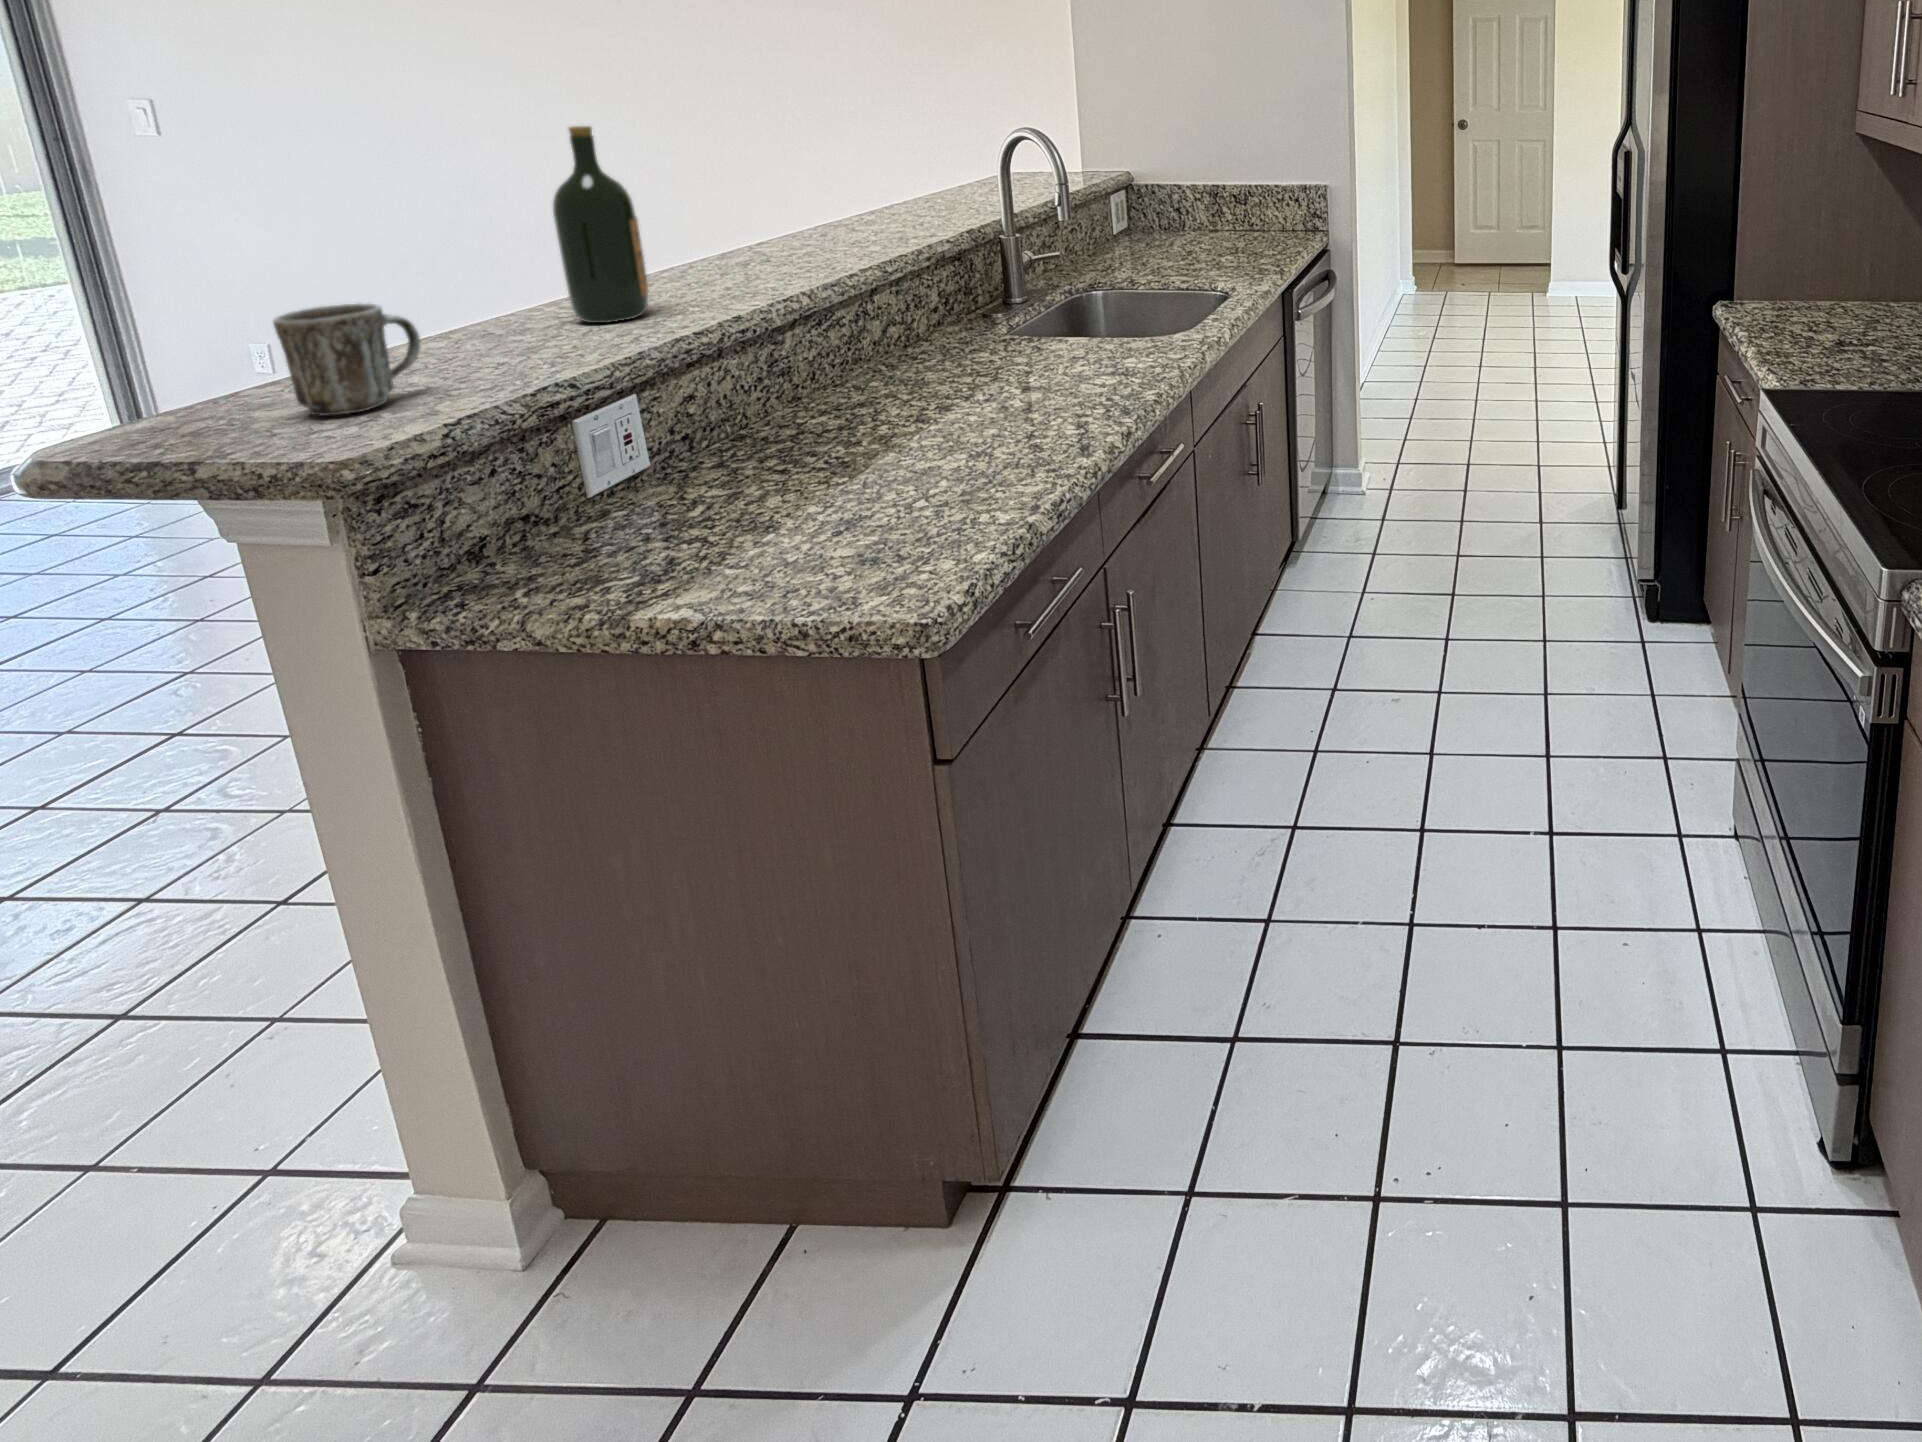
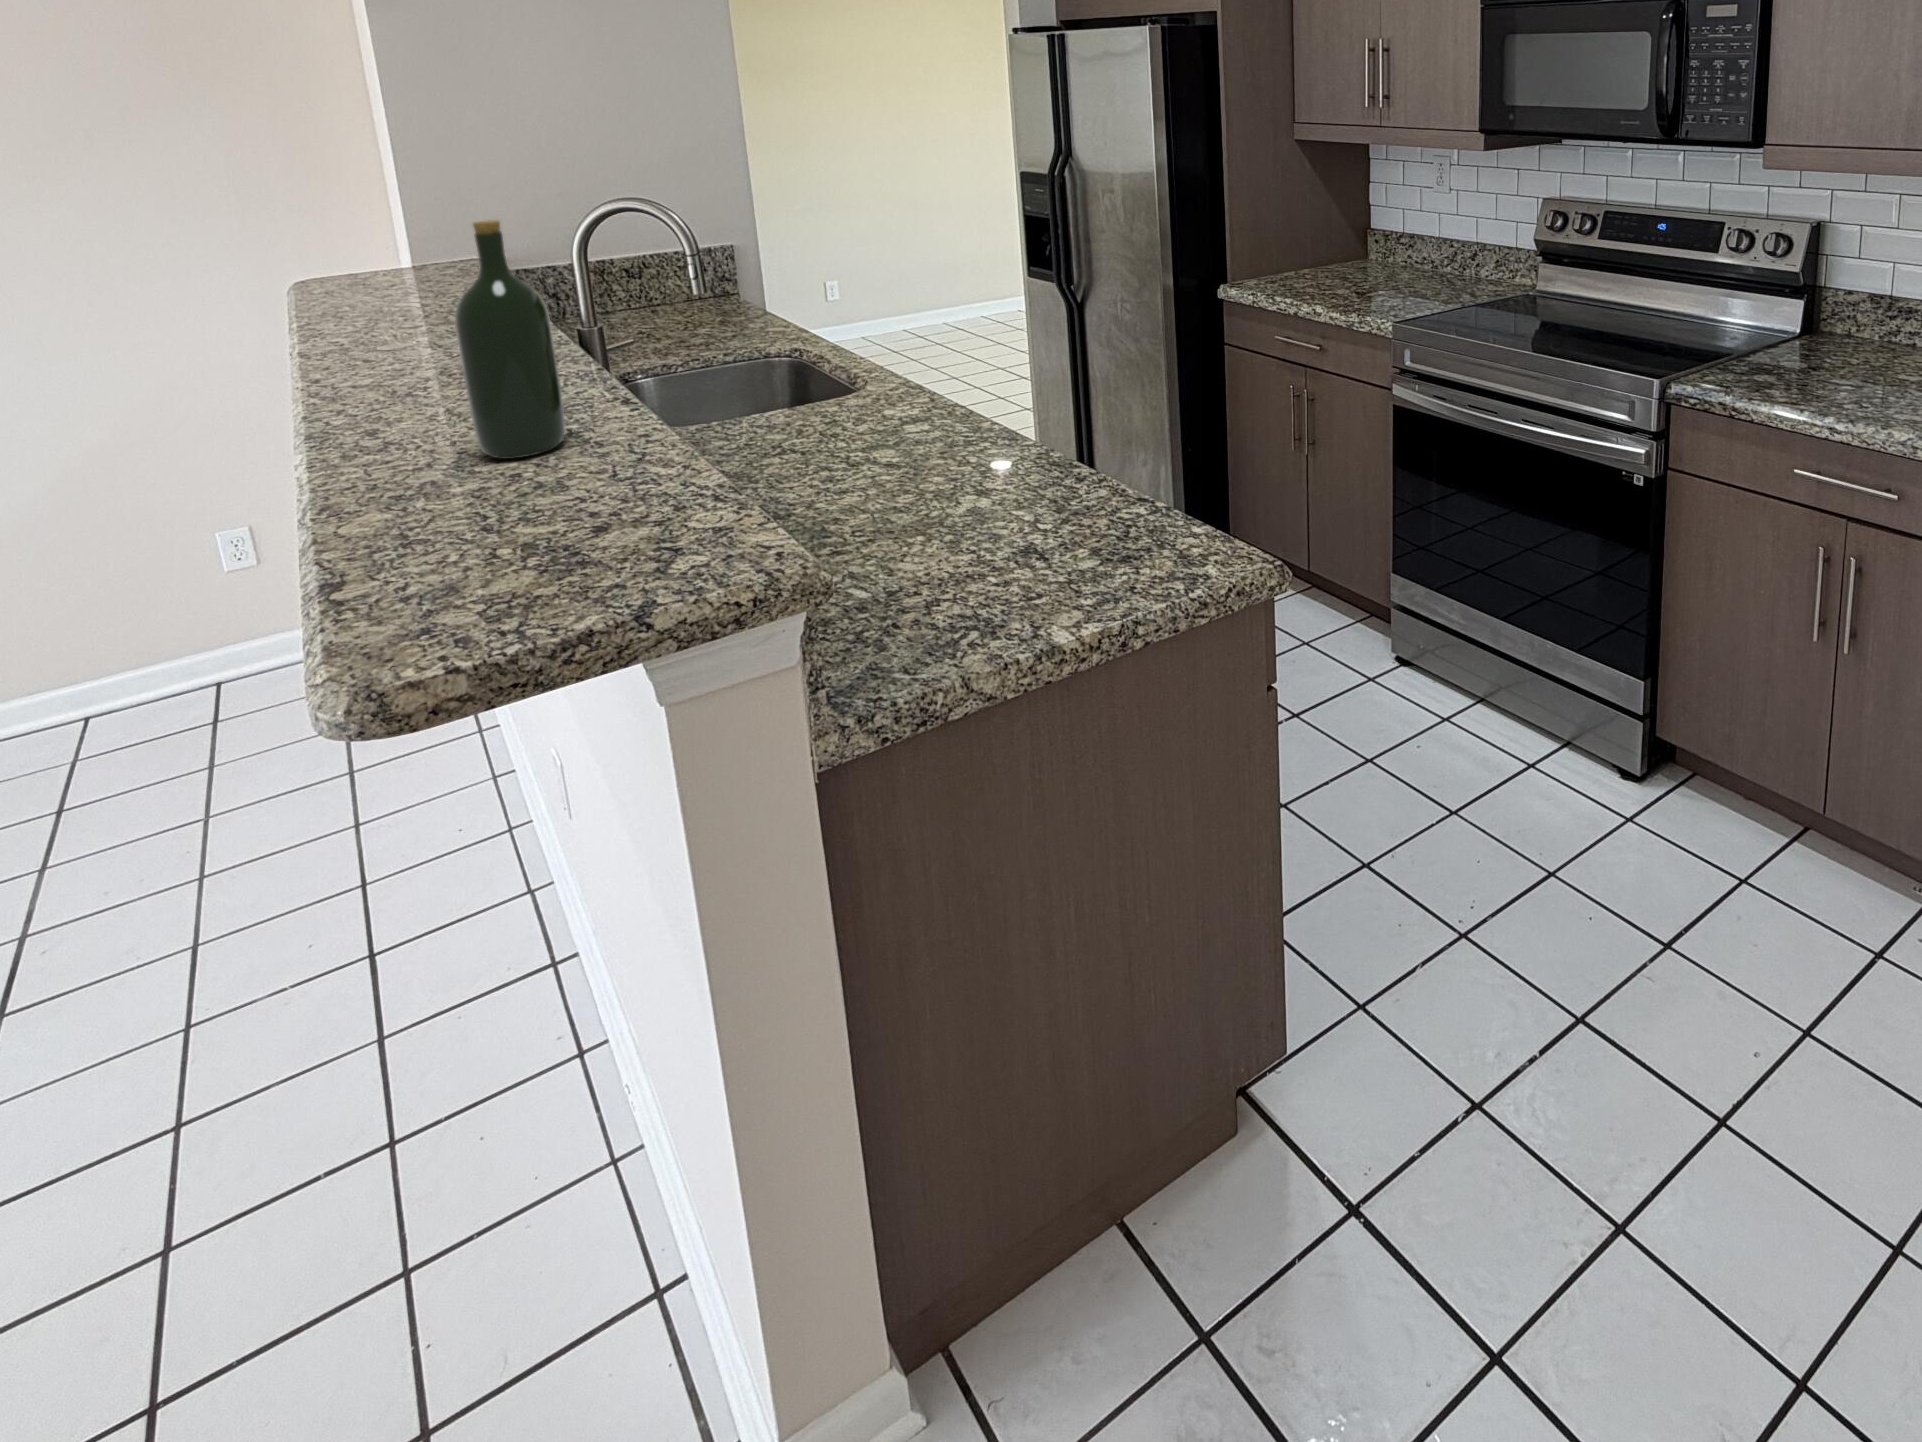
mug: present [273,303,420,416] -> none [562,424,678,561]

